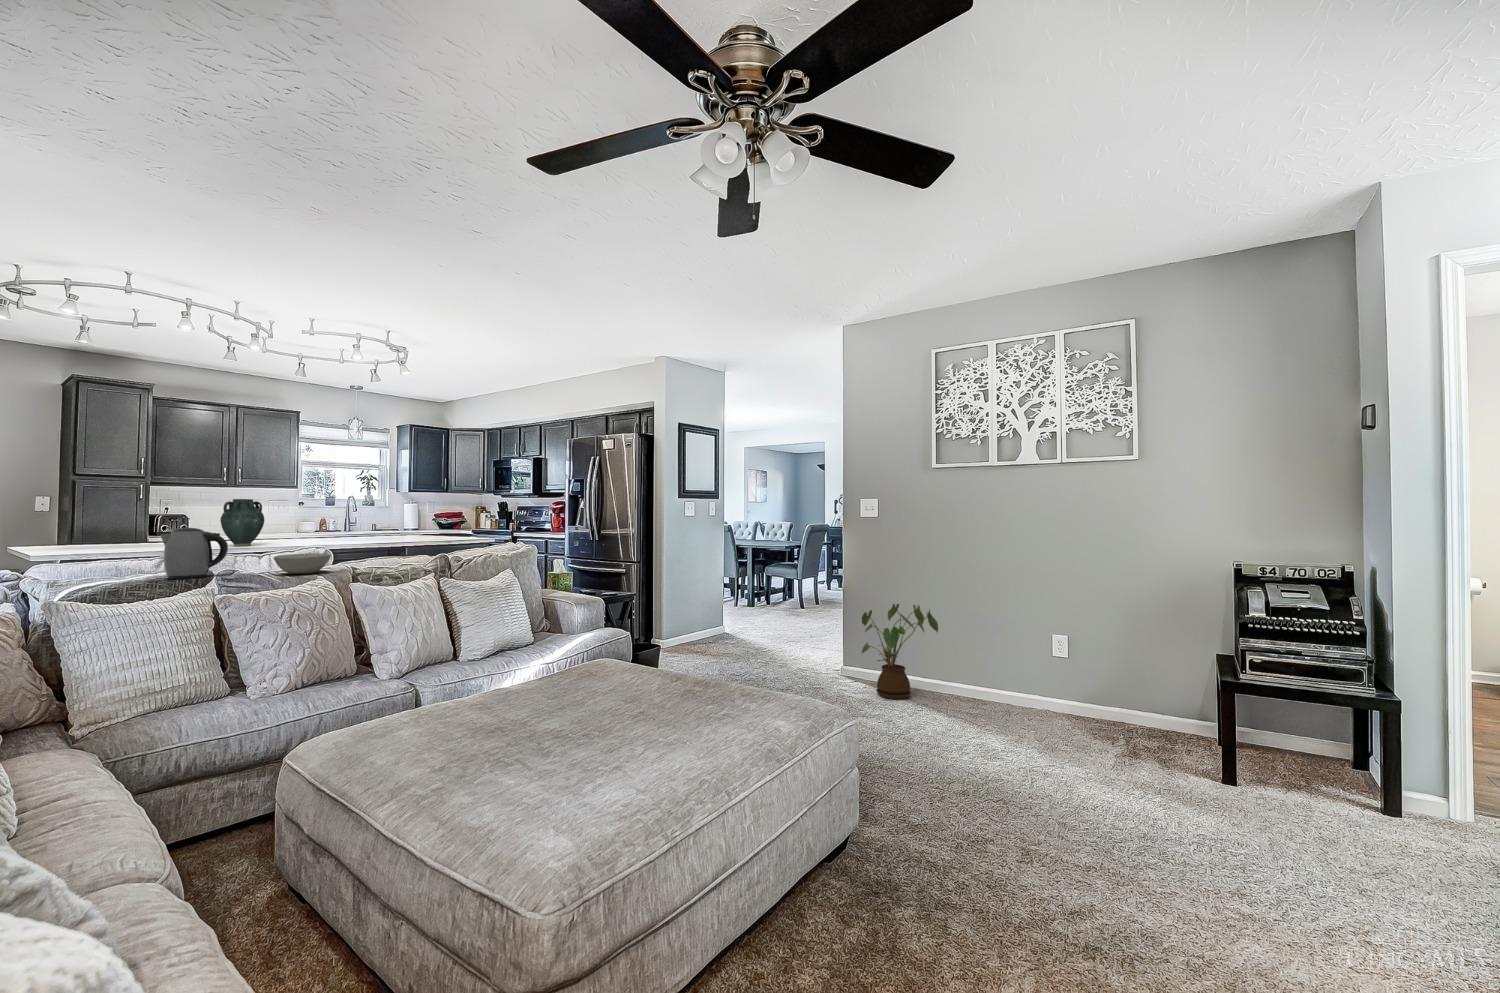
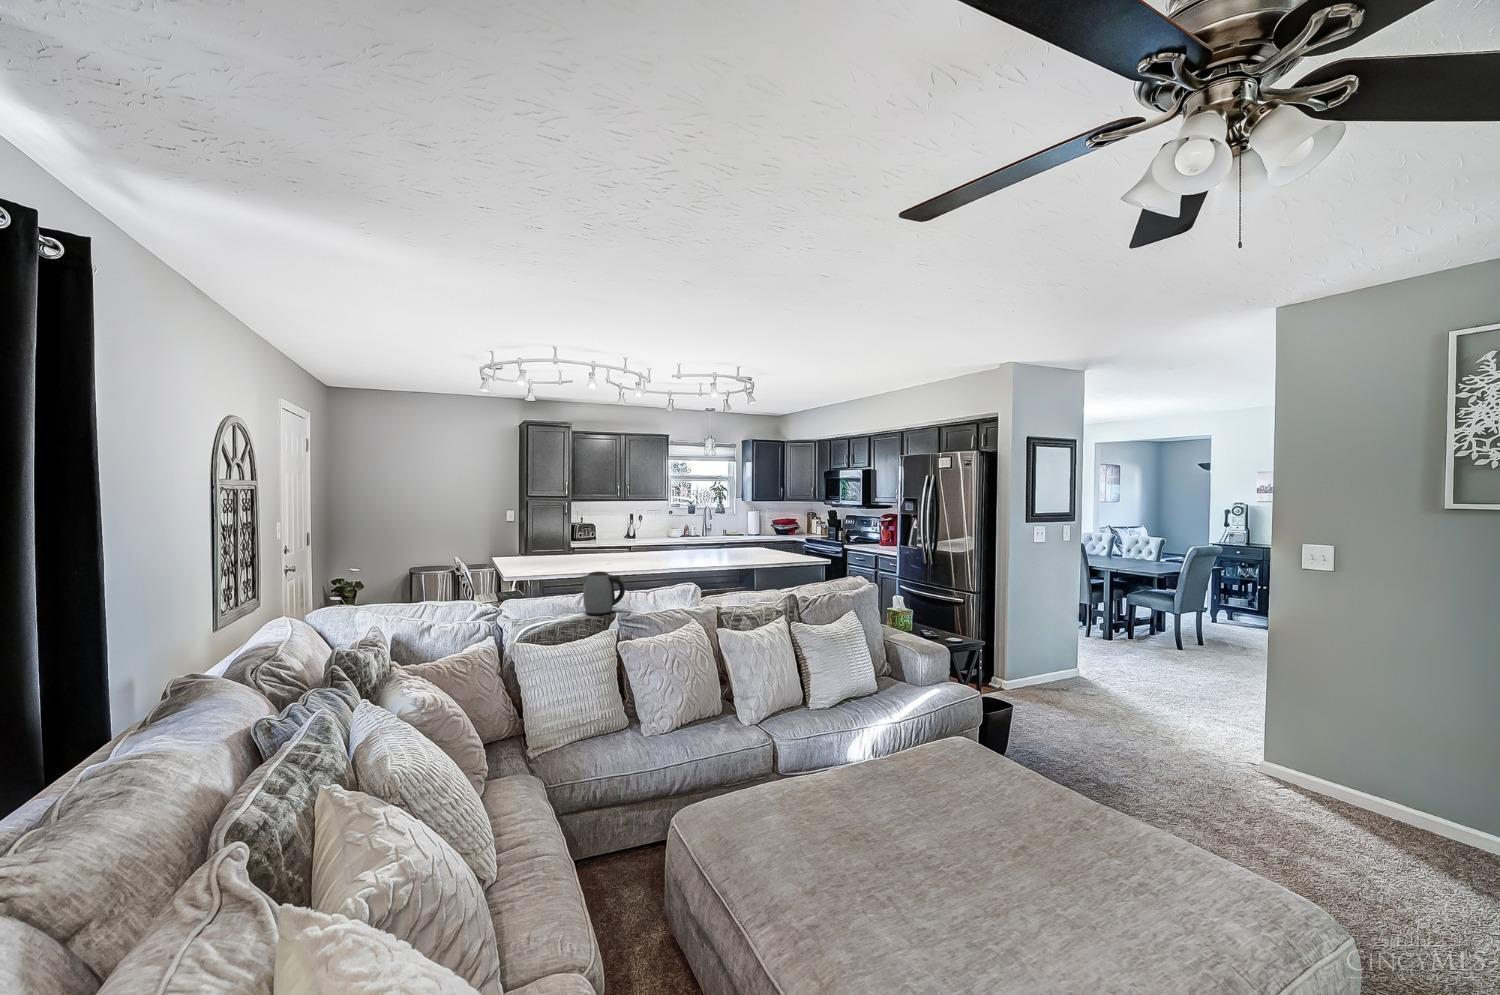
vase: present [220,499,265,546] -> none [615,518,645,558]
bowl: present [274,554,331,574] -> none [658,596,700,617]
house plant: present [862,604,938,699] -> none [1304,700,1450,837]

